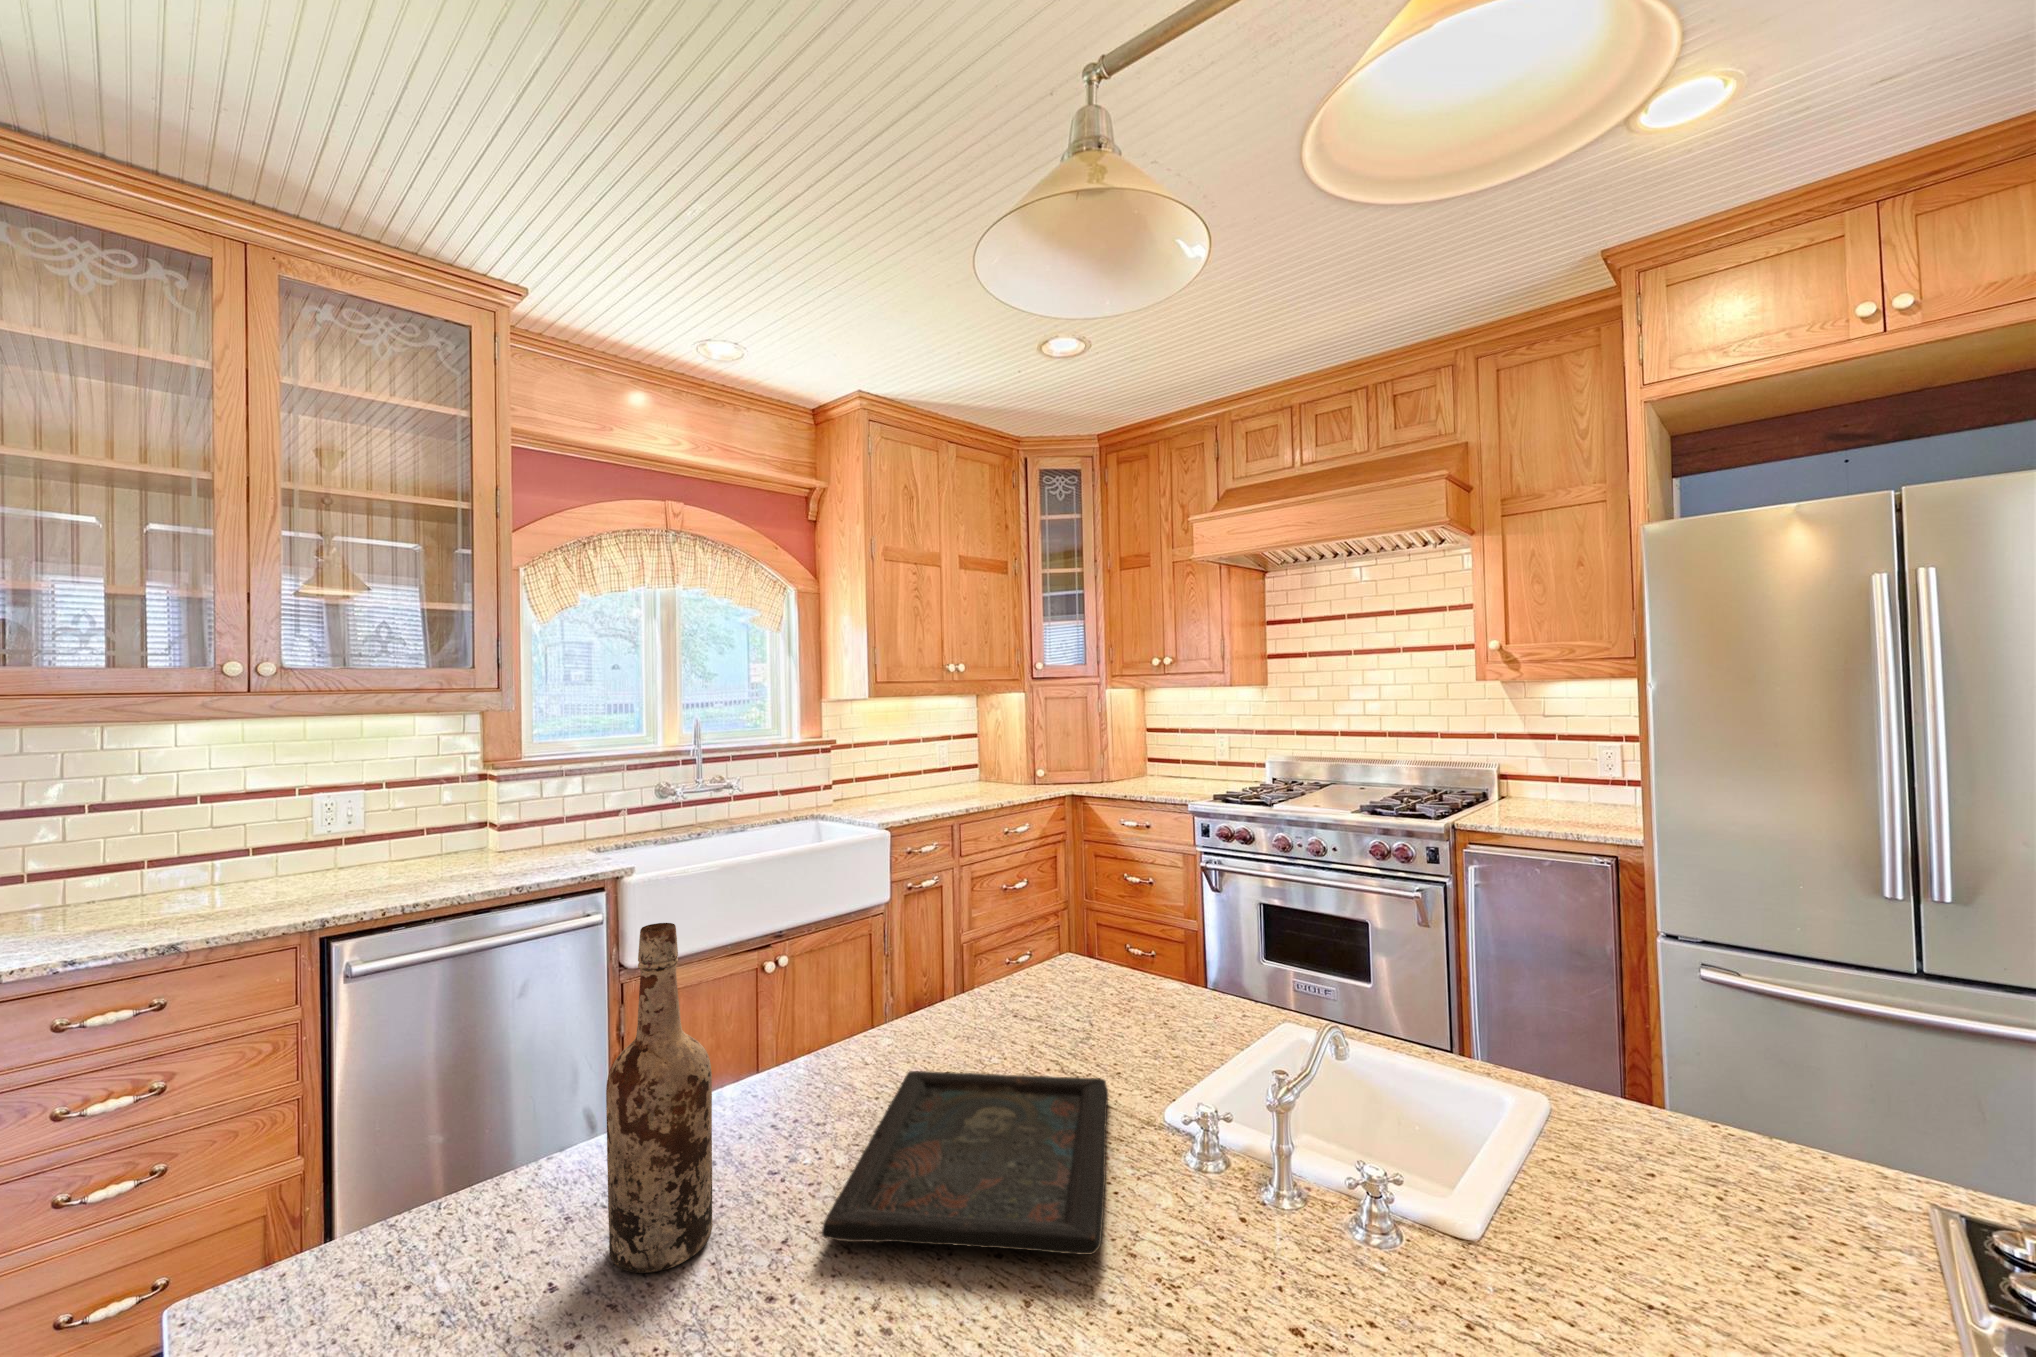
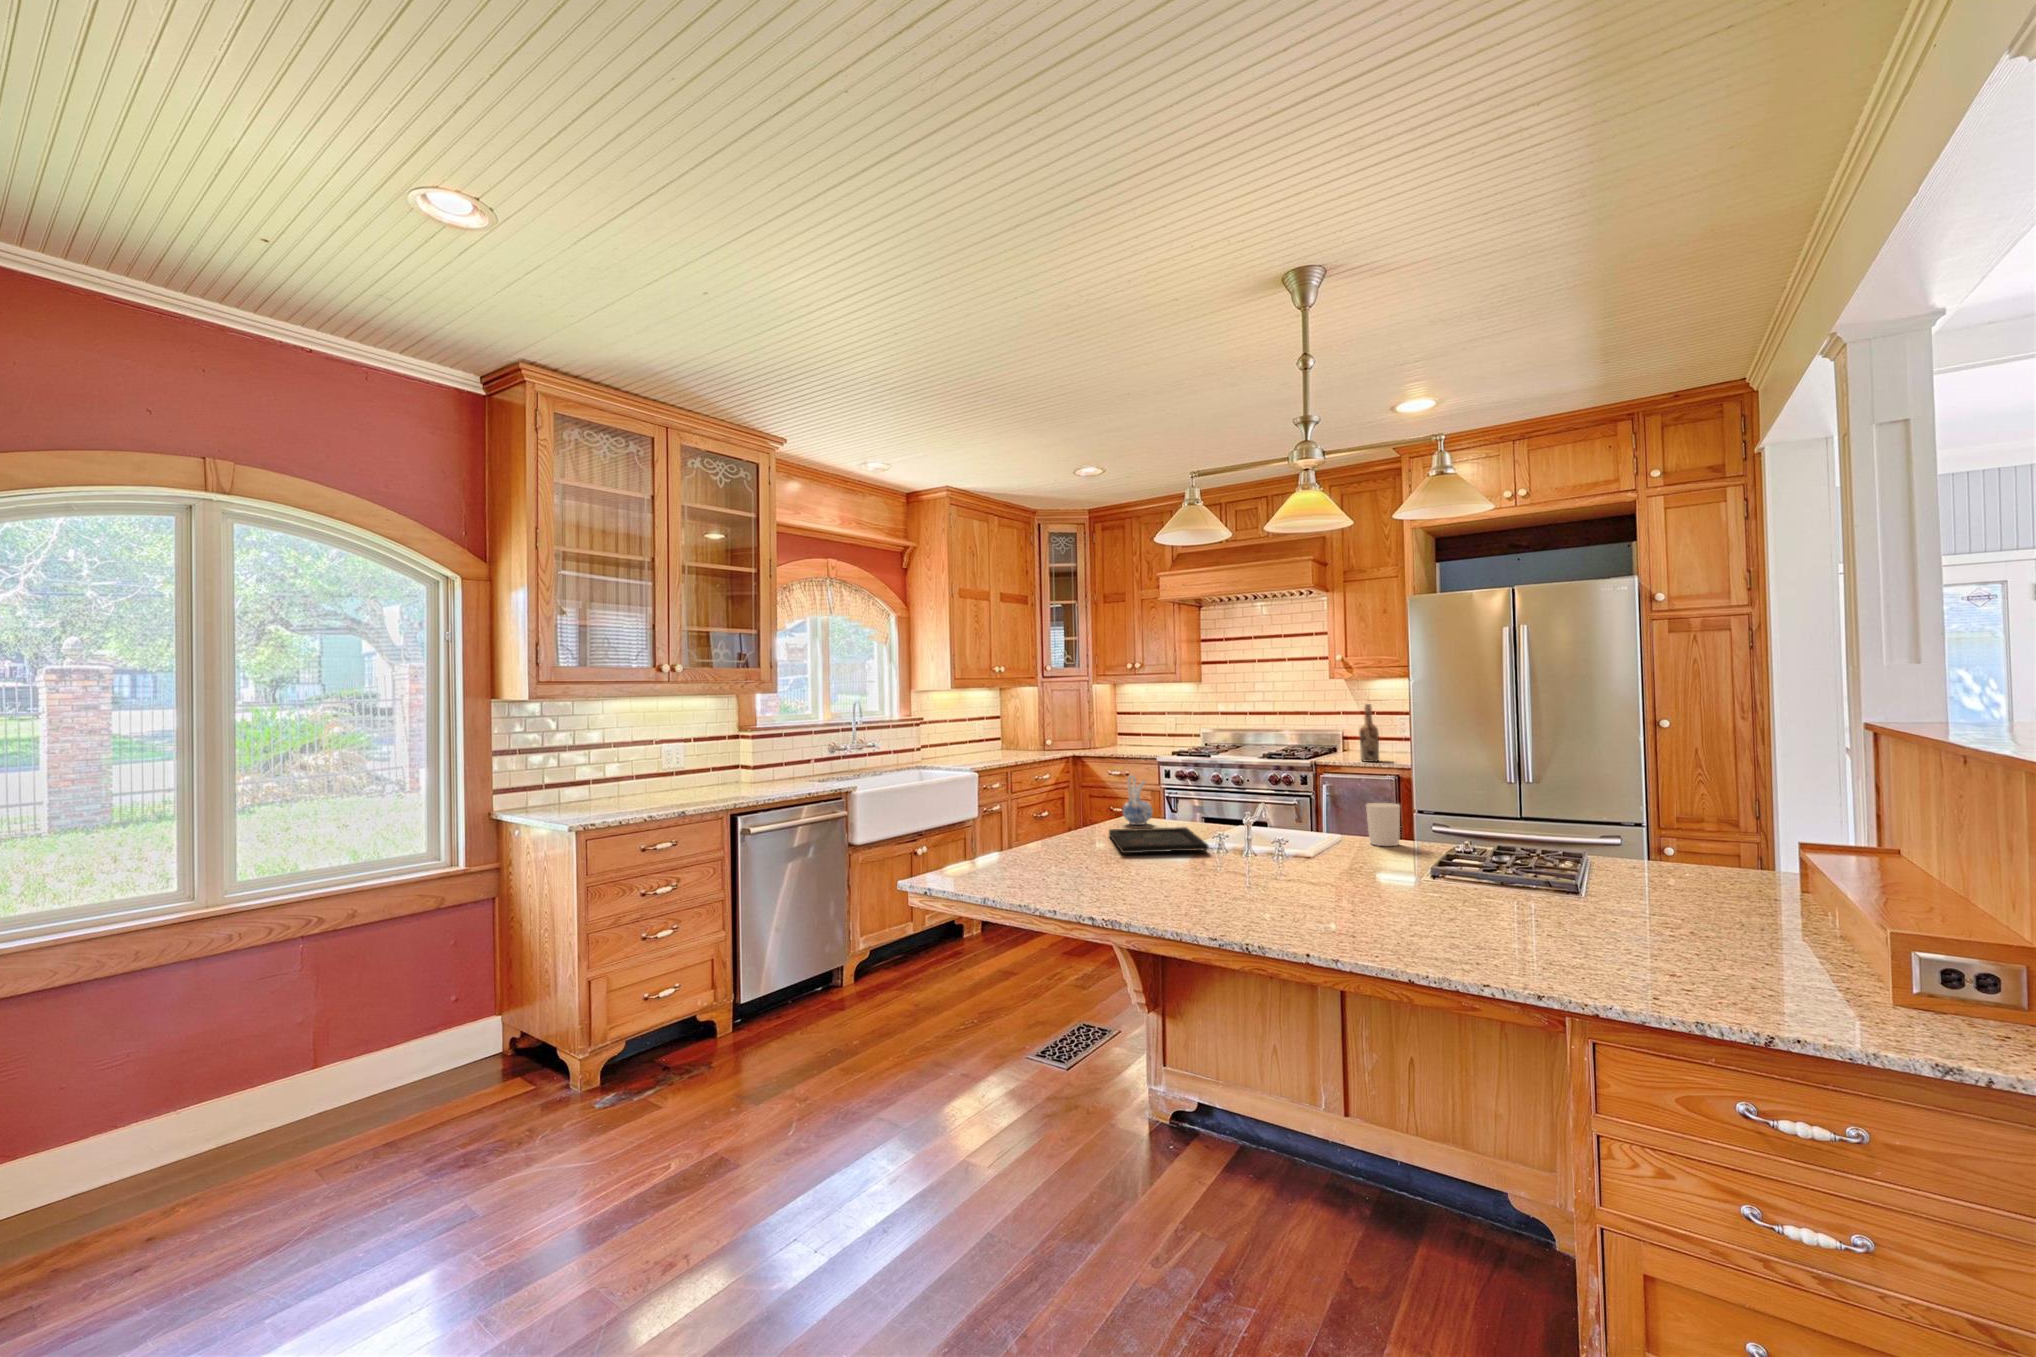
ceramic pitcher: none [990,911,1059,1029] -> present [1122,775,1152,825]
wine bottle: present [606,923,712,1273] -> present [1359,704,1379,762]
candle holder: none [1636,1083,1770,1265] -> present [1366,803,1400,846]

